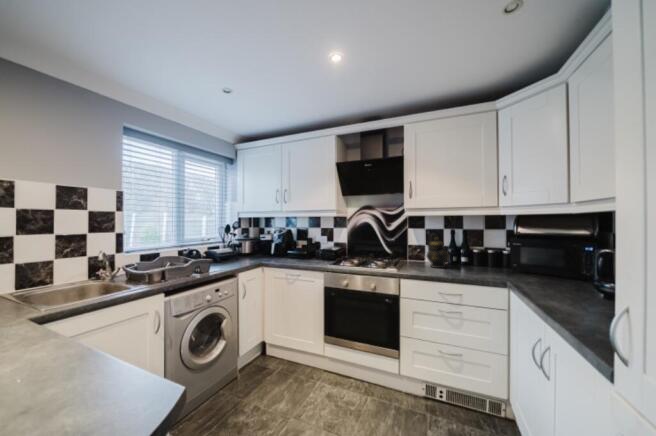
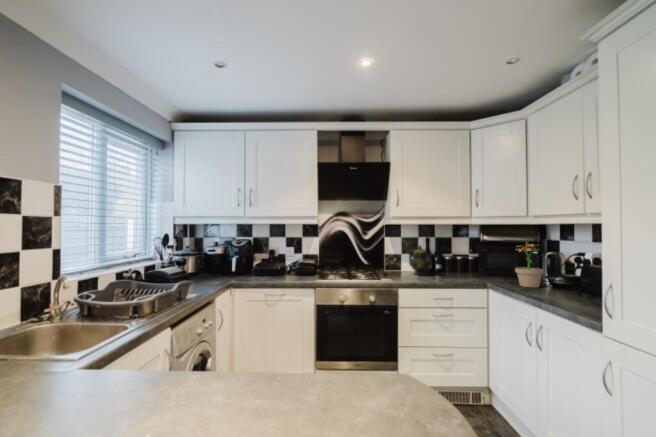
potted plant: none [539,236,580,295] -> present [515,243,543,287]

